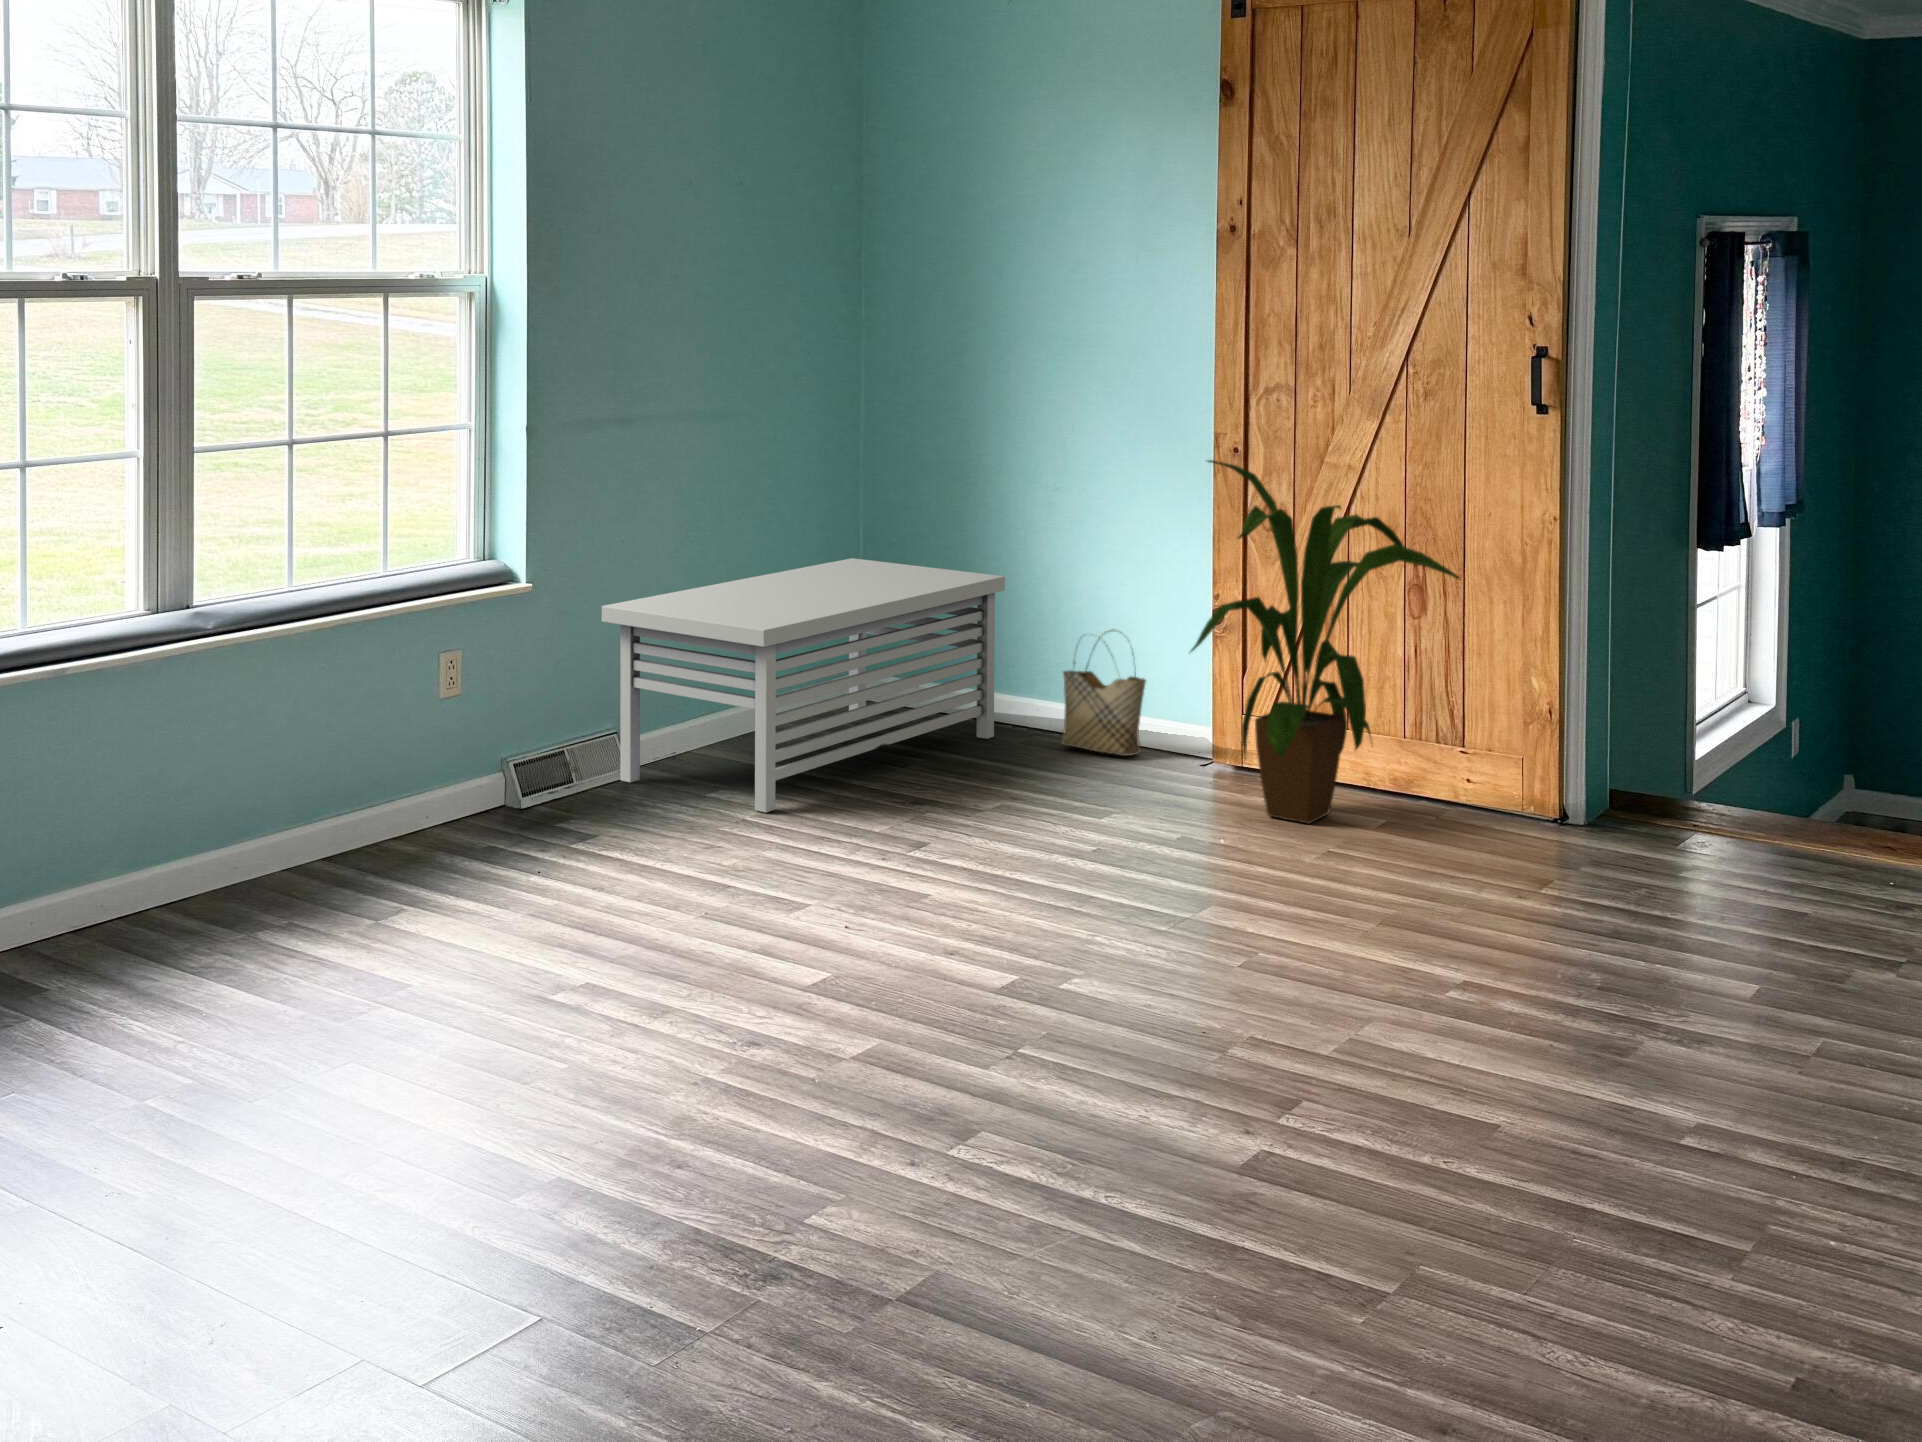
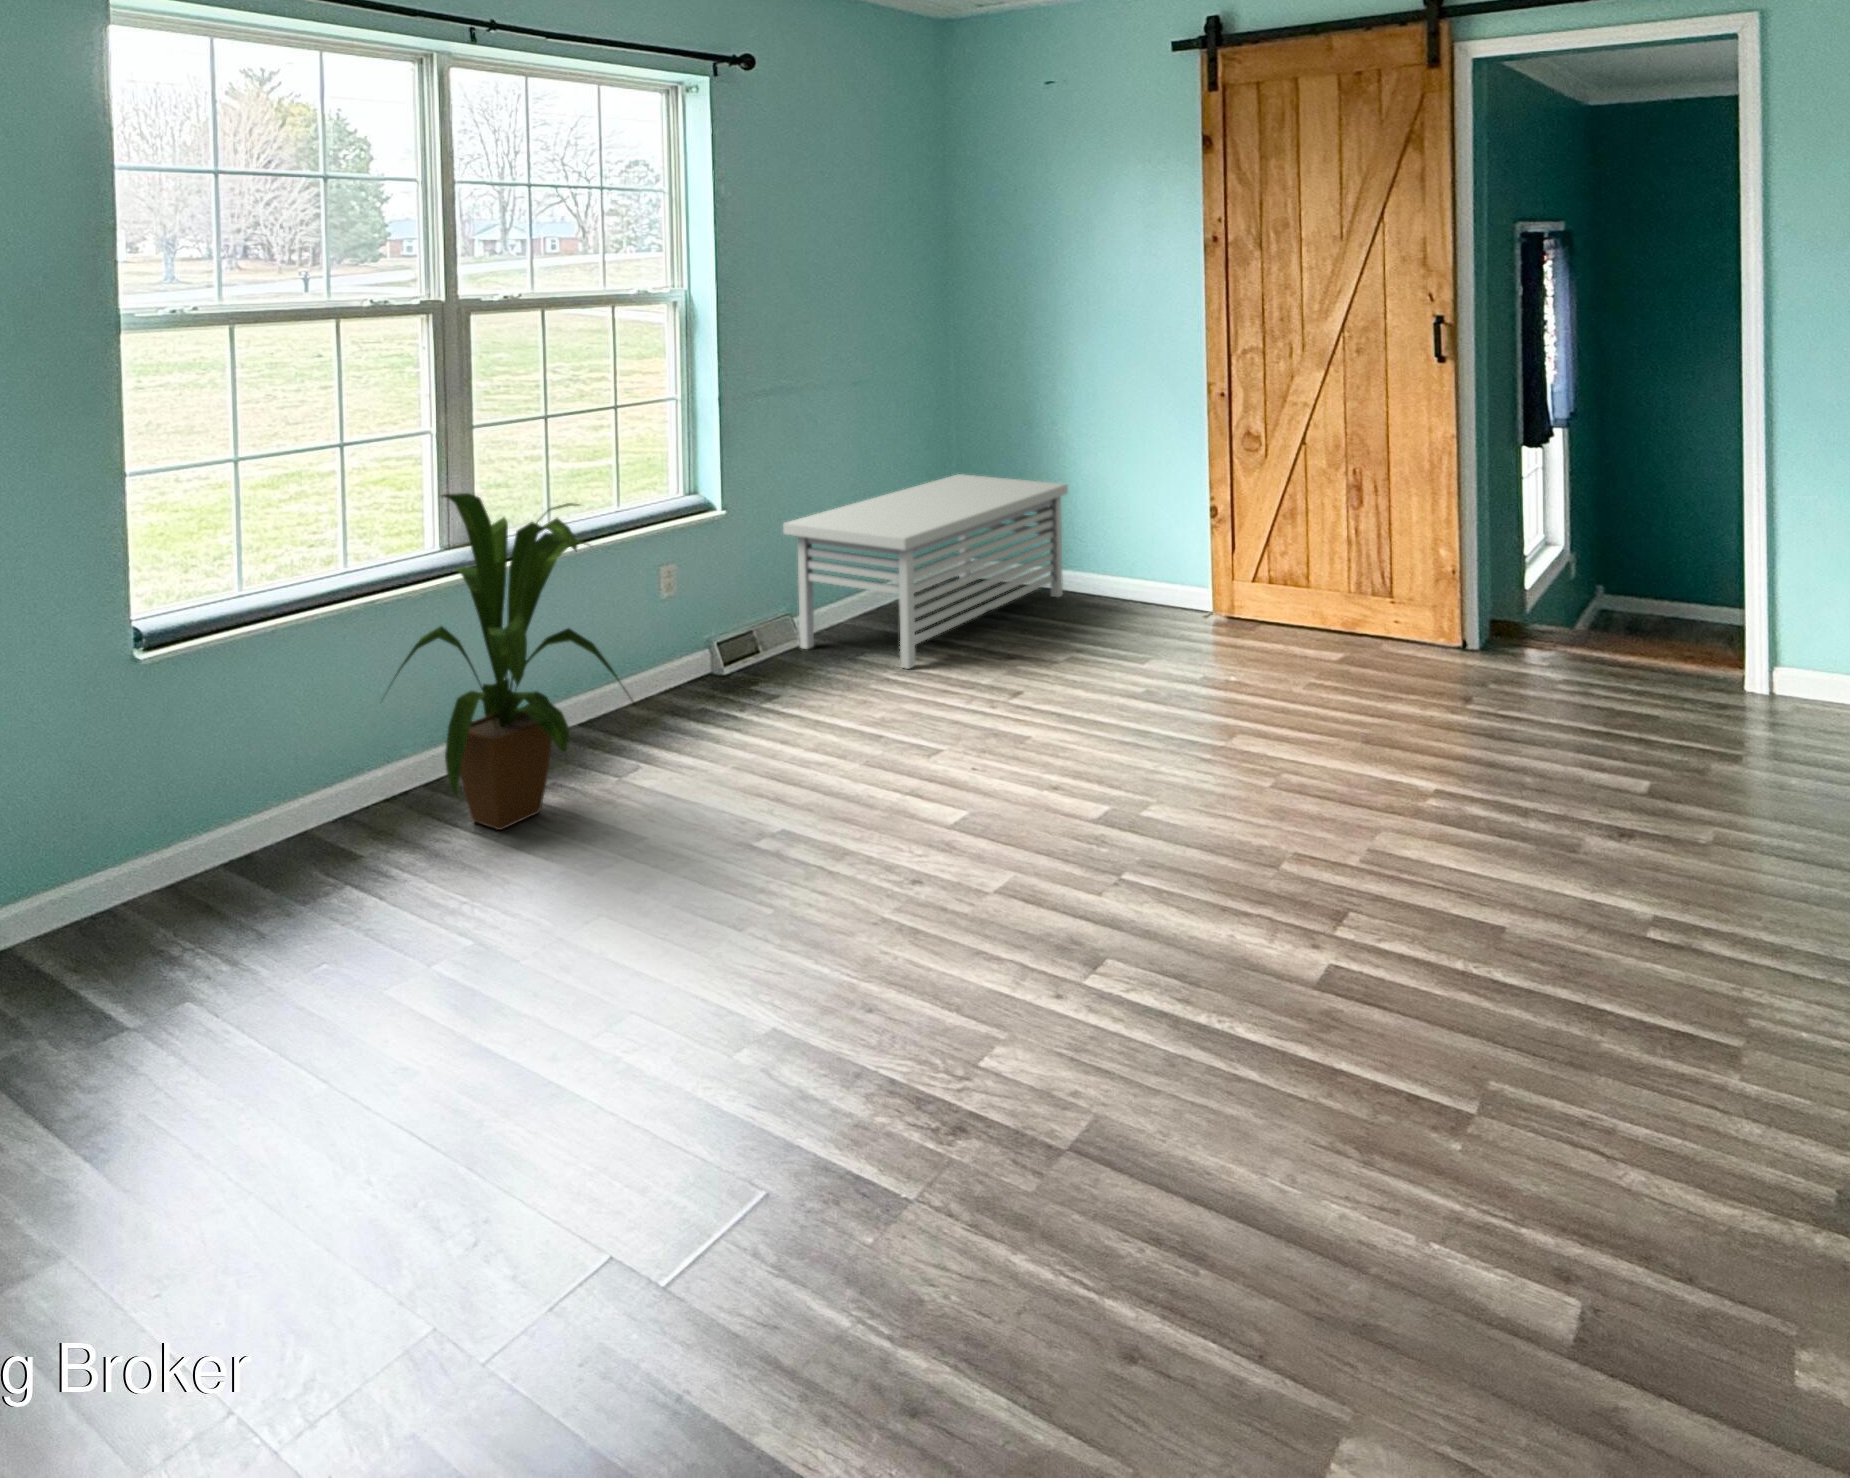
house plant: present [1191,460,1459,824] -> present [395,493,632,830]
woven basket: present [1061,631,1146,756] -> none [1110,518,1168,606]

